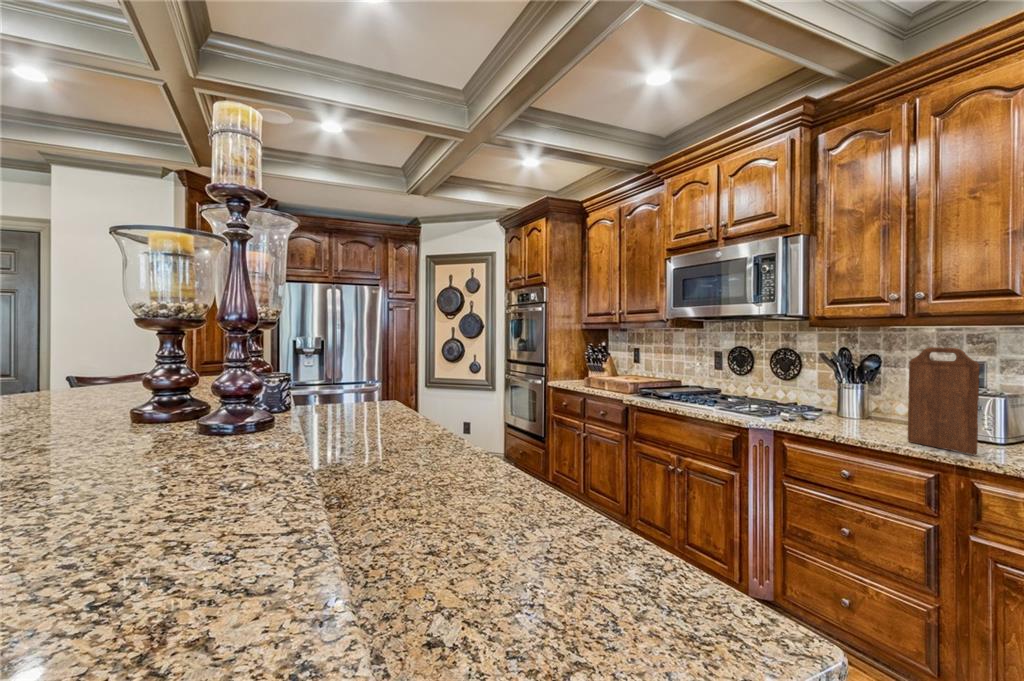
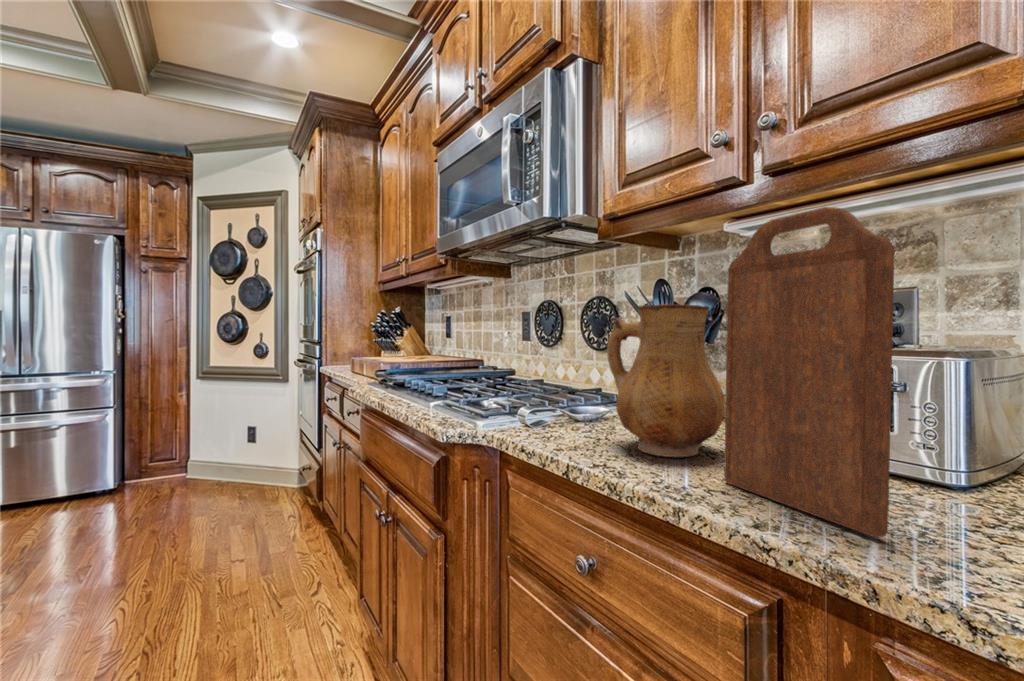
ceramic pitcher: none [837,369,900,434] -> present [607,304,725,457]

